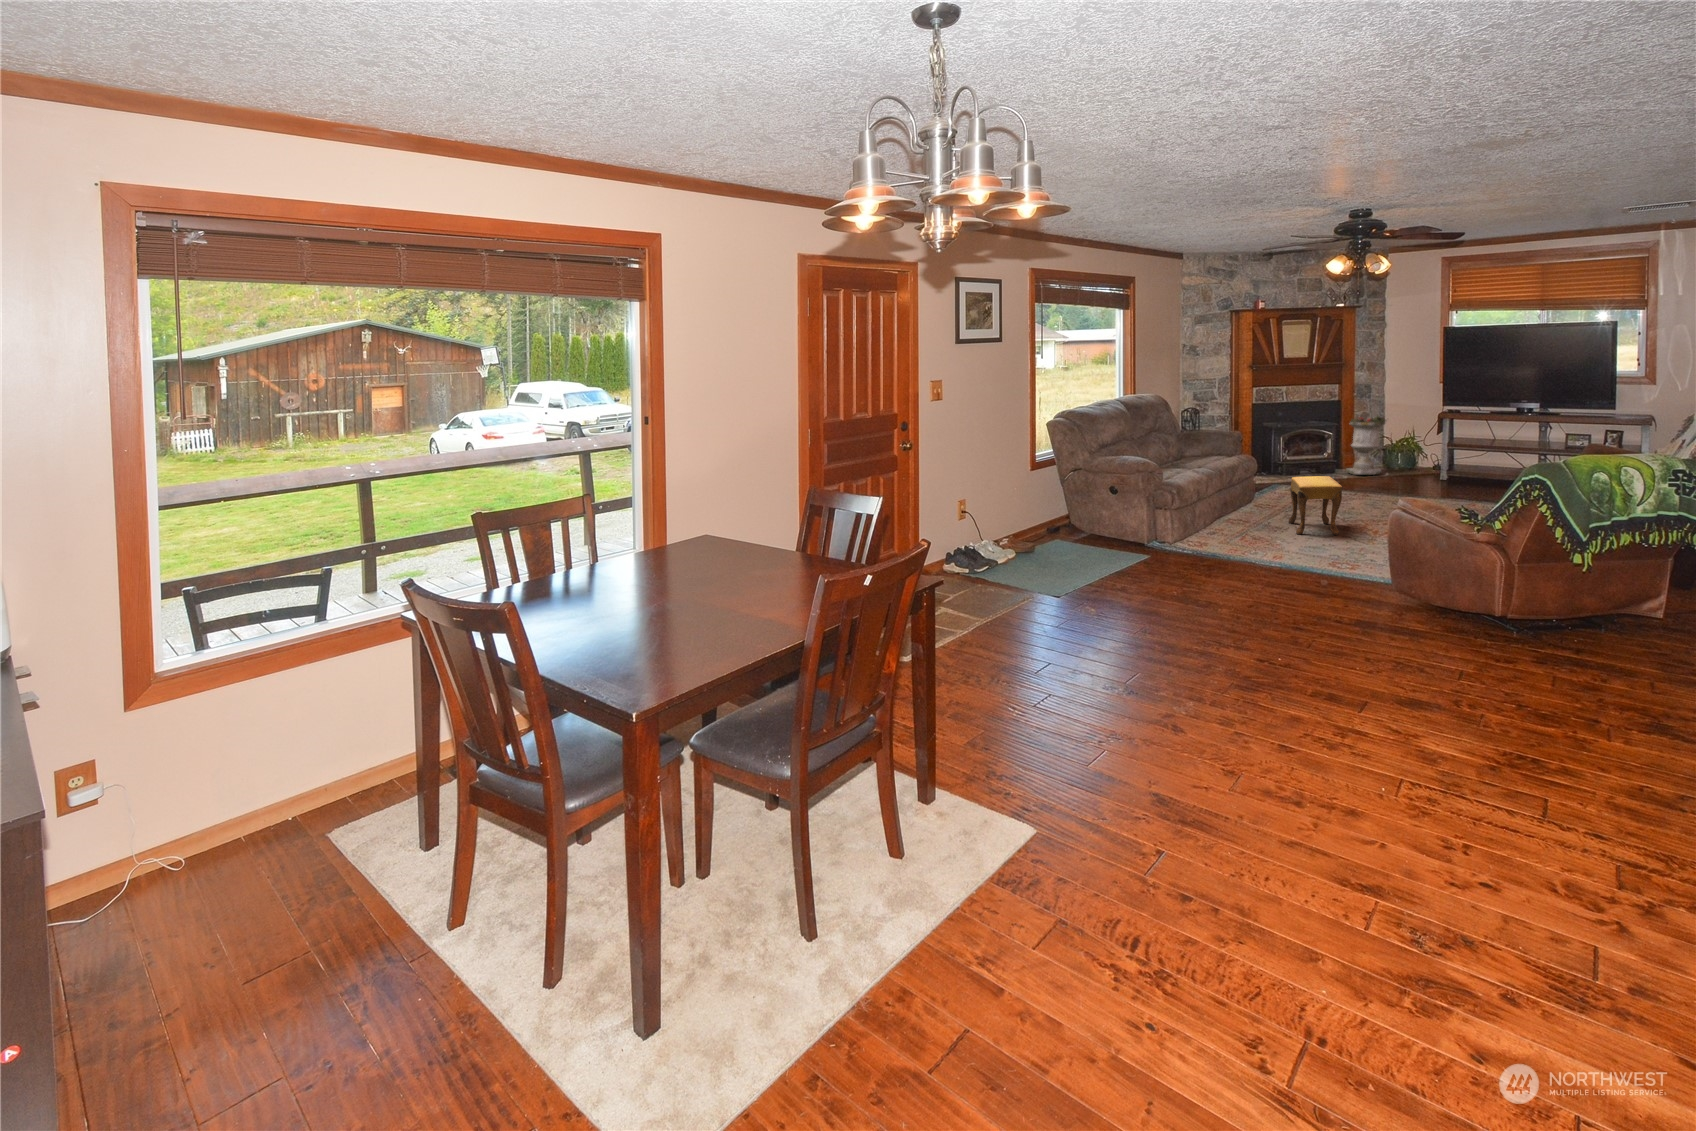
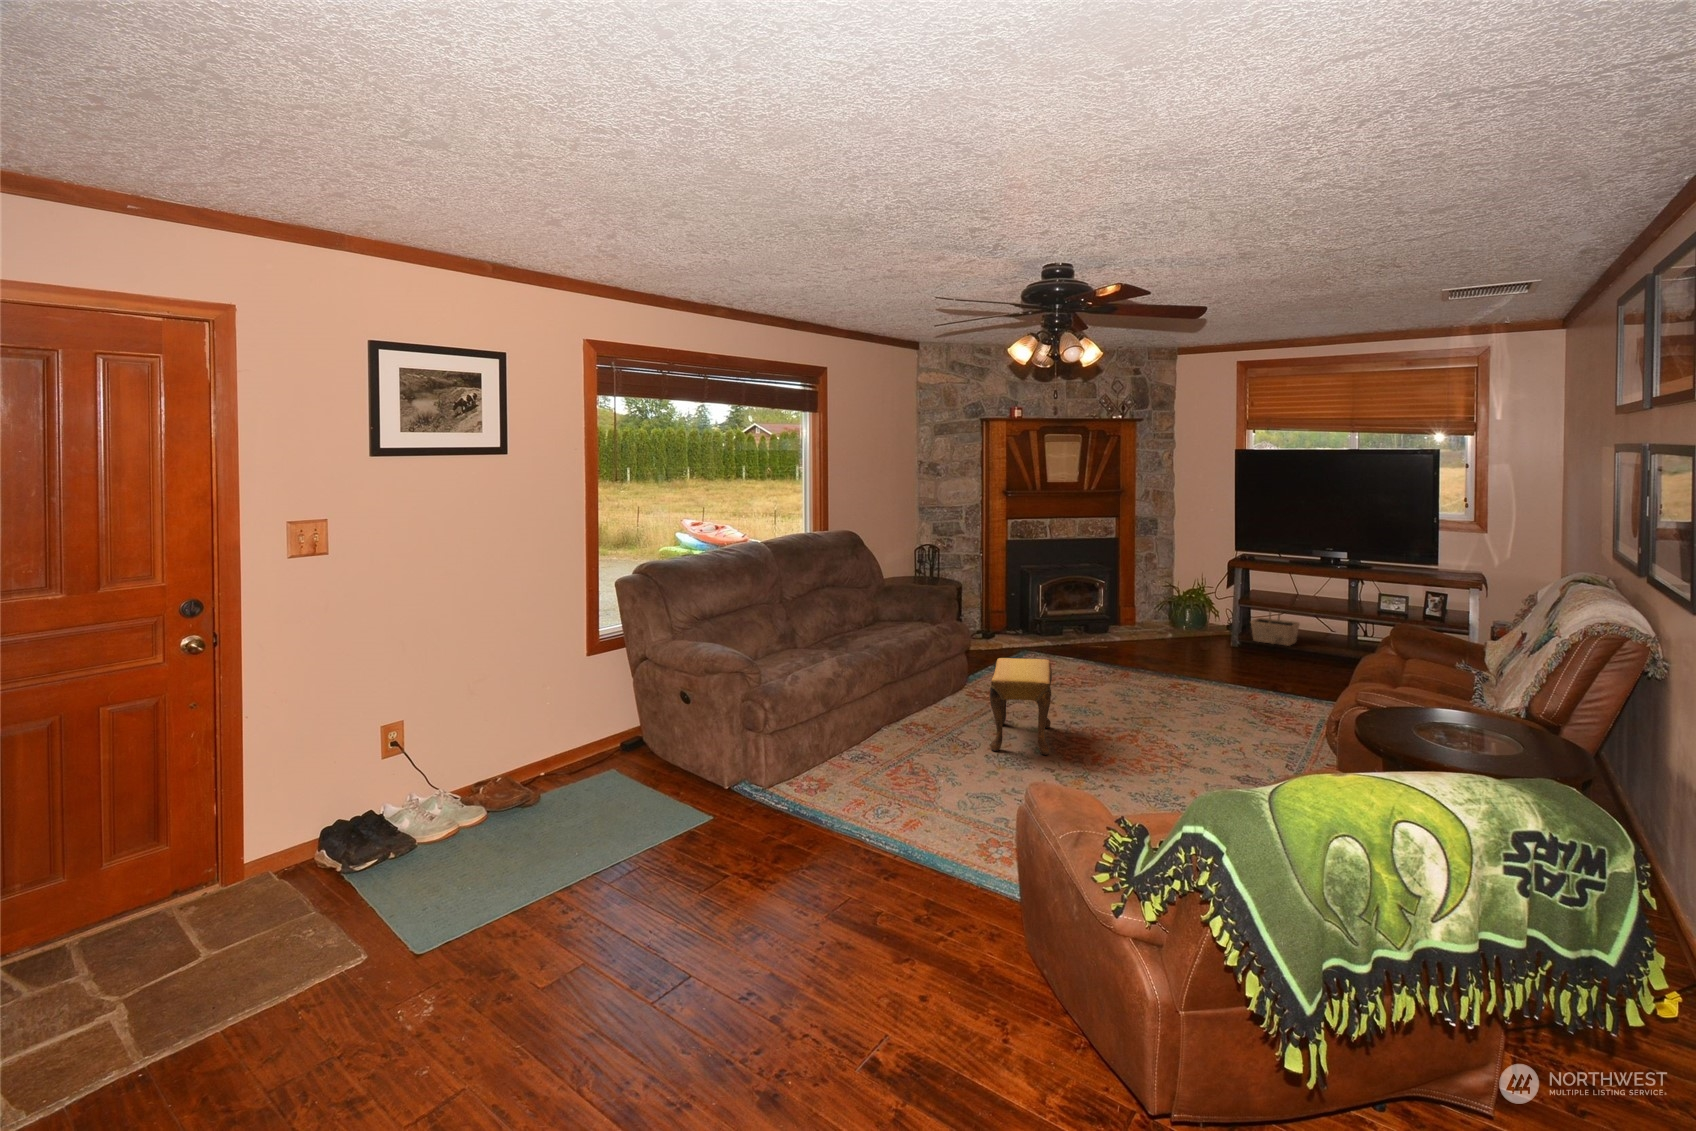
planter: present [1346,416,1386,475] -> none [1128,557,1174,633]
basket: none [1453,448,1495,479] -> present [1251,611,1300,646]

